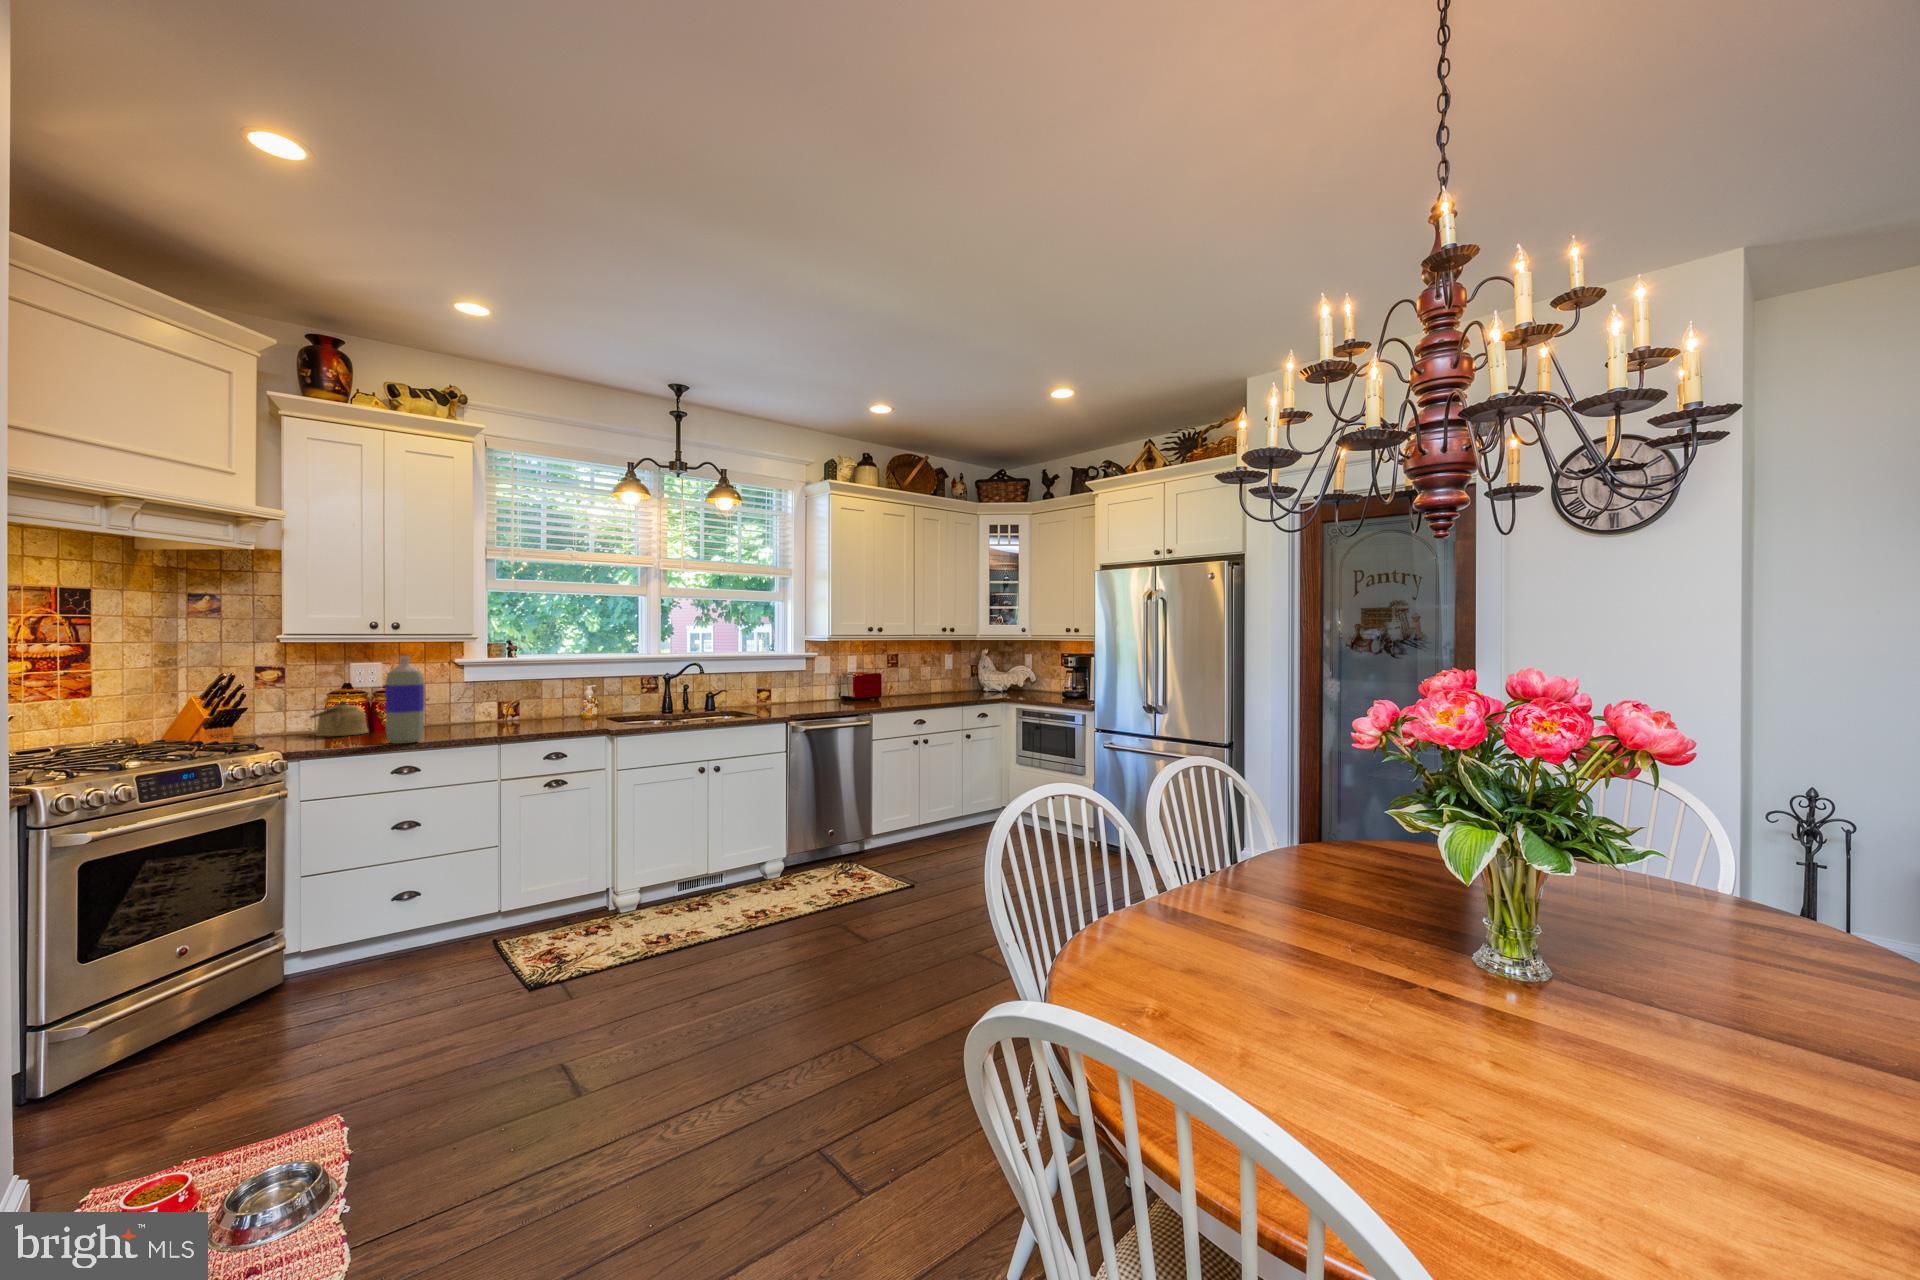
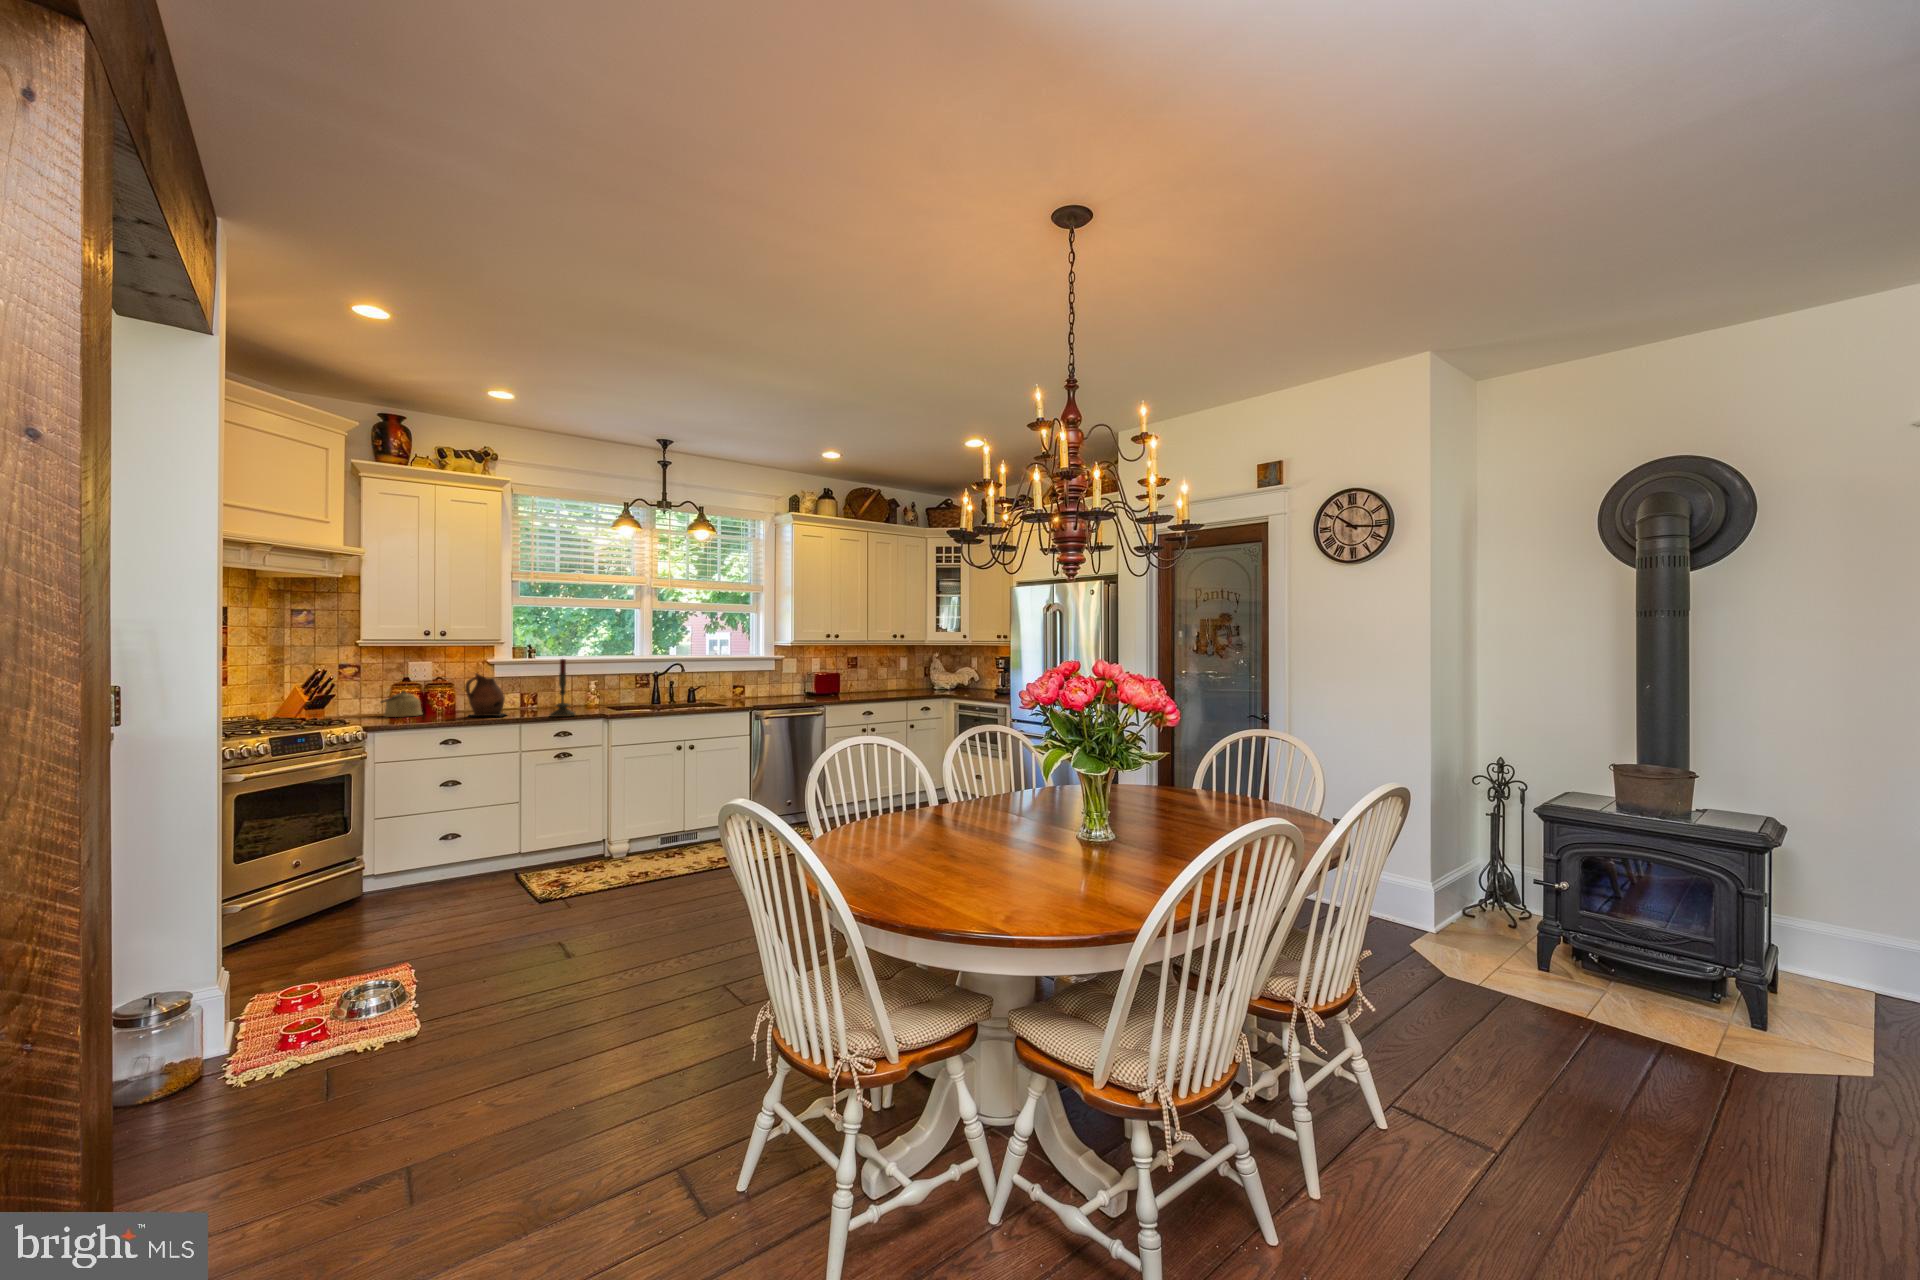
bottle: present [385,656,424,744] -> none [437,656,465,721]
candle: none [537,657,571,734] -> present [550,659,575,717]
ceramic pitcher: none [425,678,485,735] -> present [465,673,505,716]

